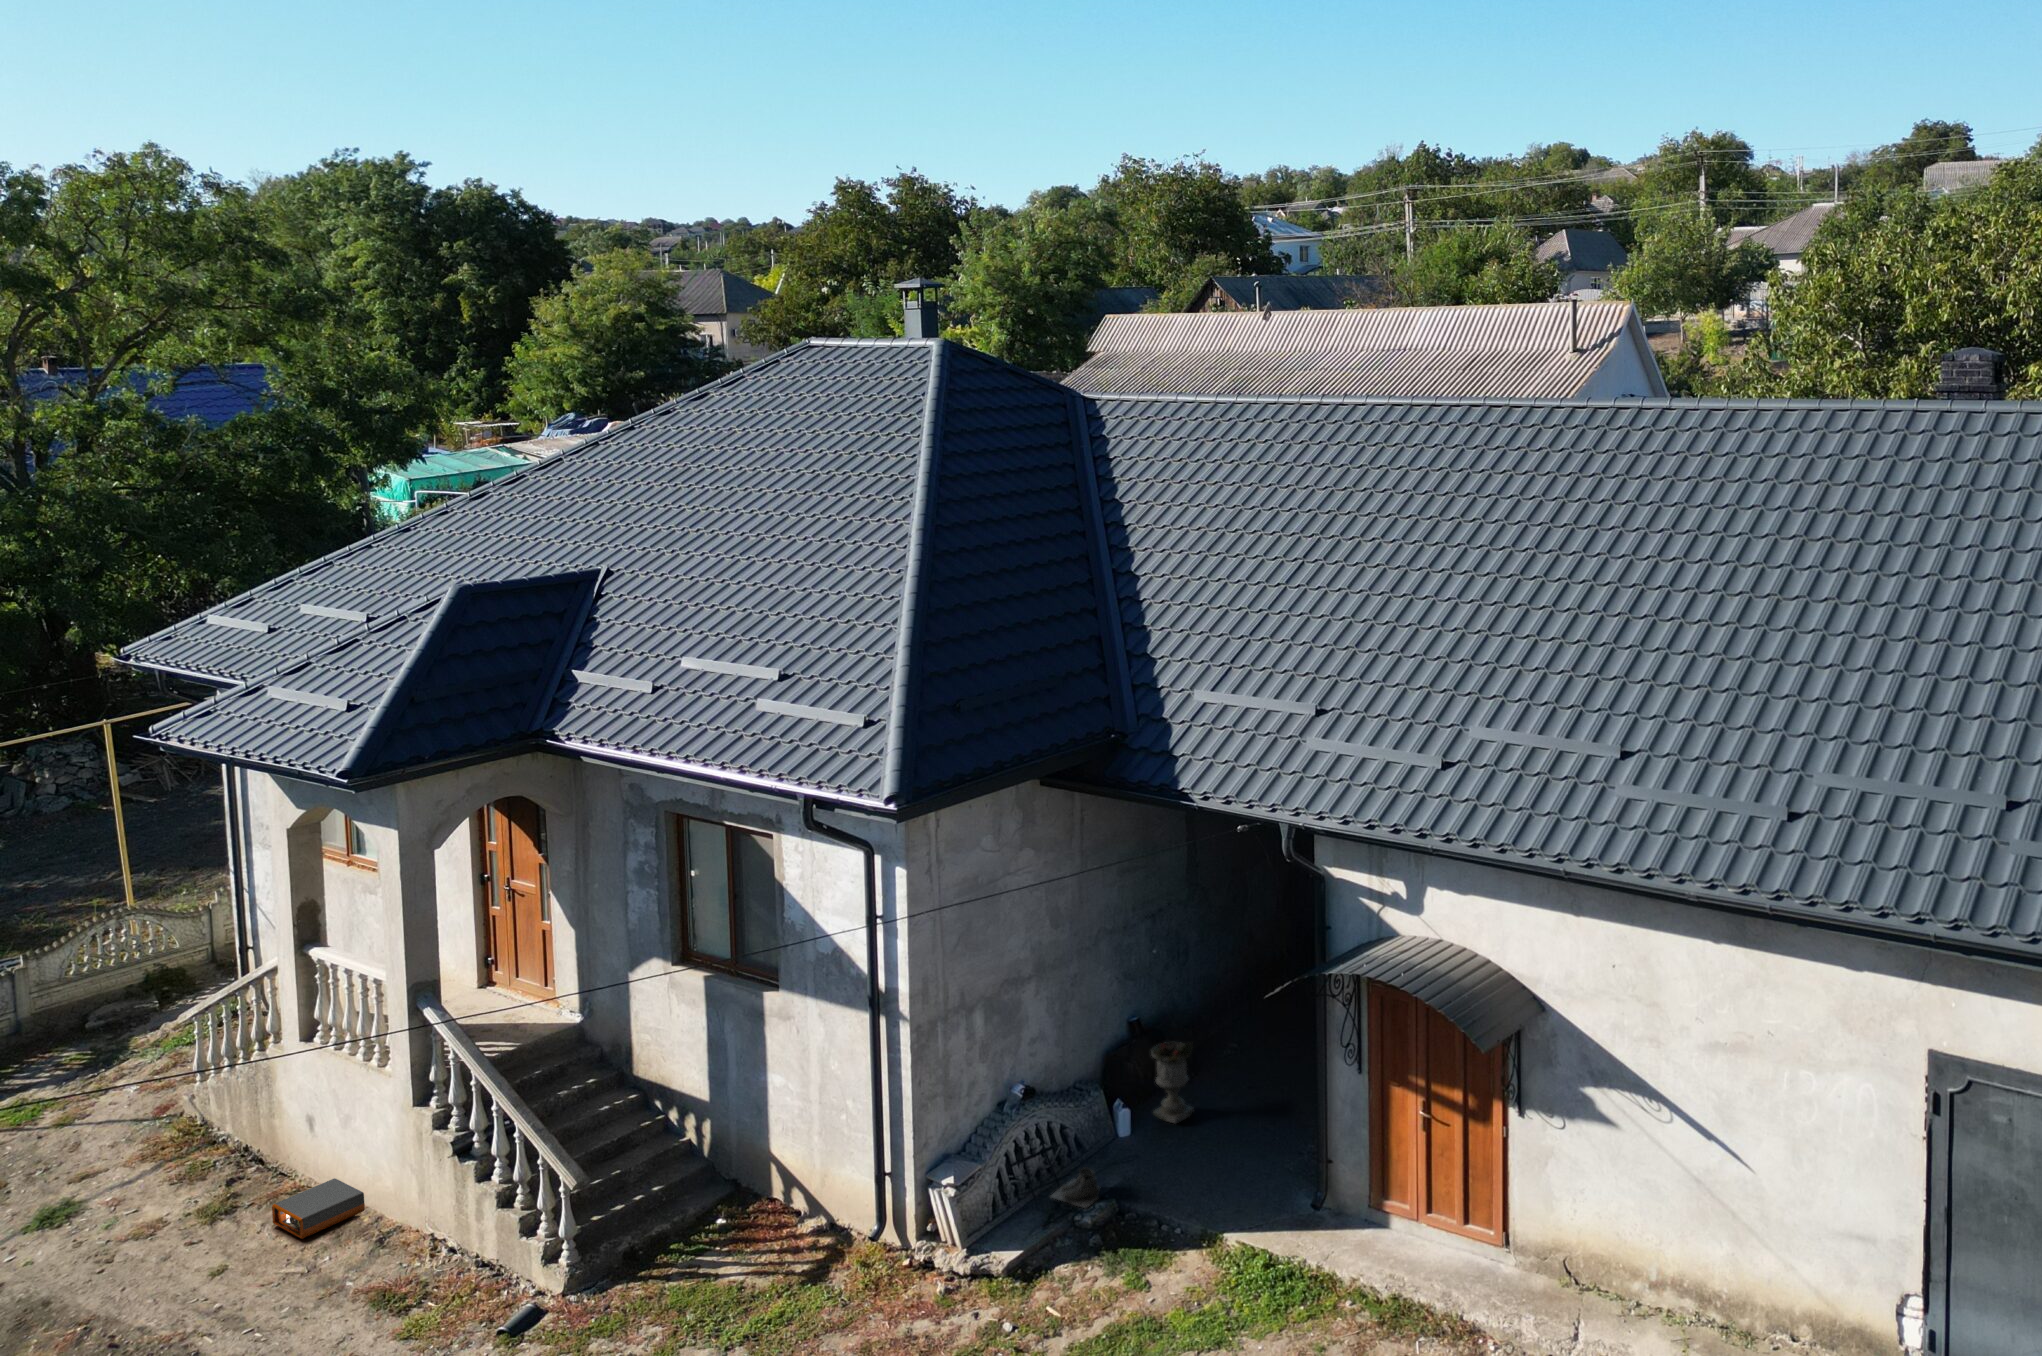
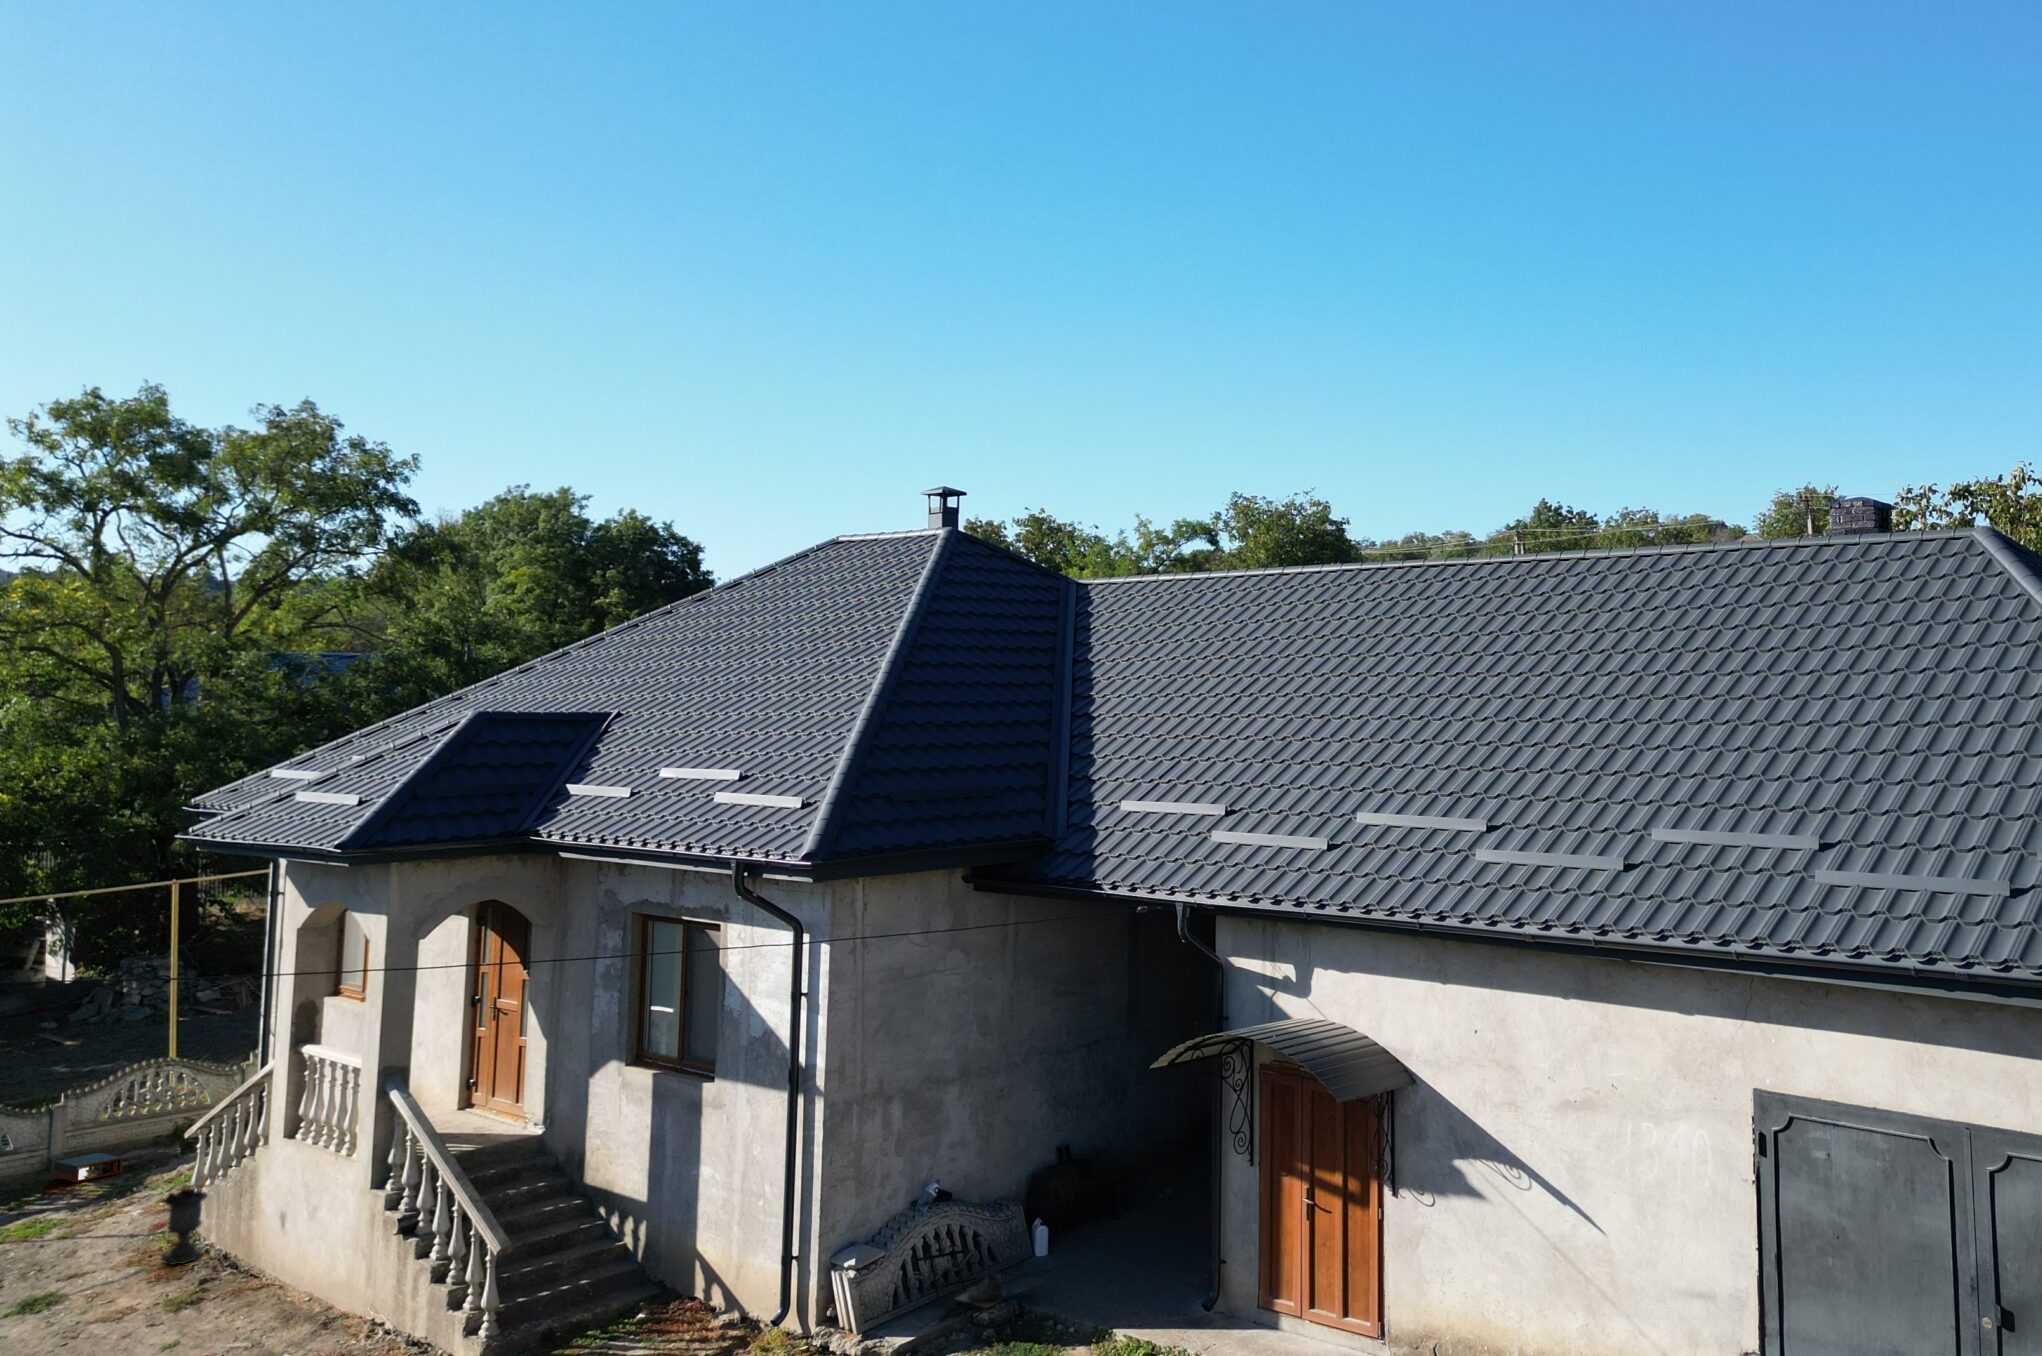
planter: present [1151,1042,1194,1123] -> present [162,1186,208,1265]
storage box: present [272,1178,365,1239] -> present [54,1153,122,1183]

